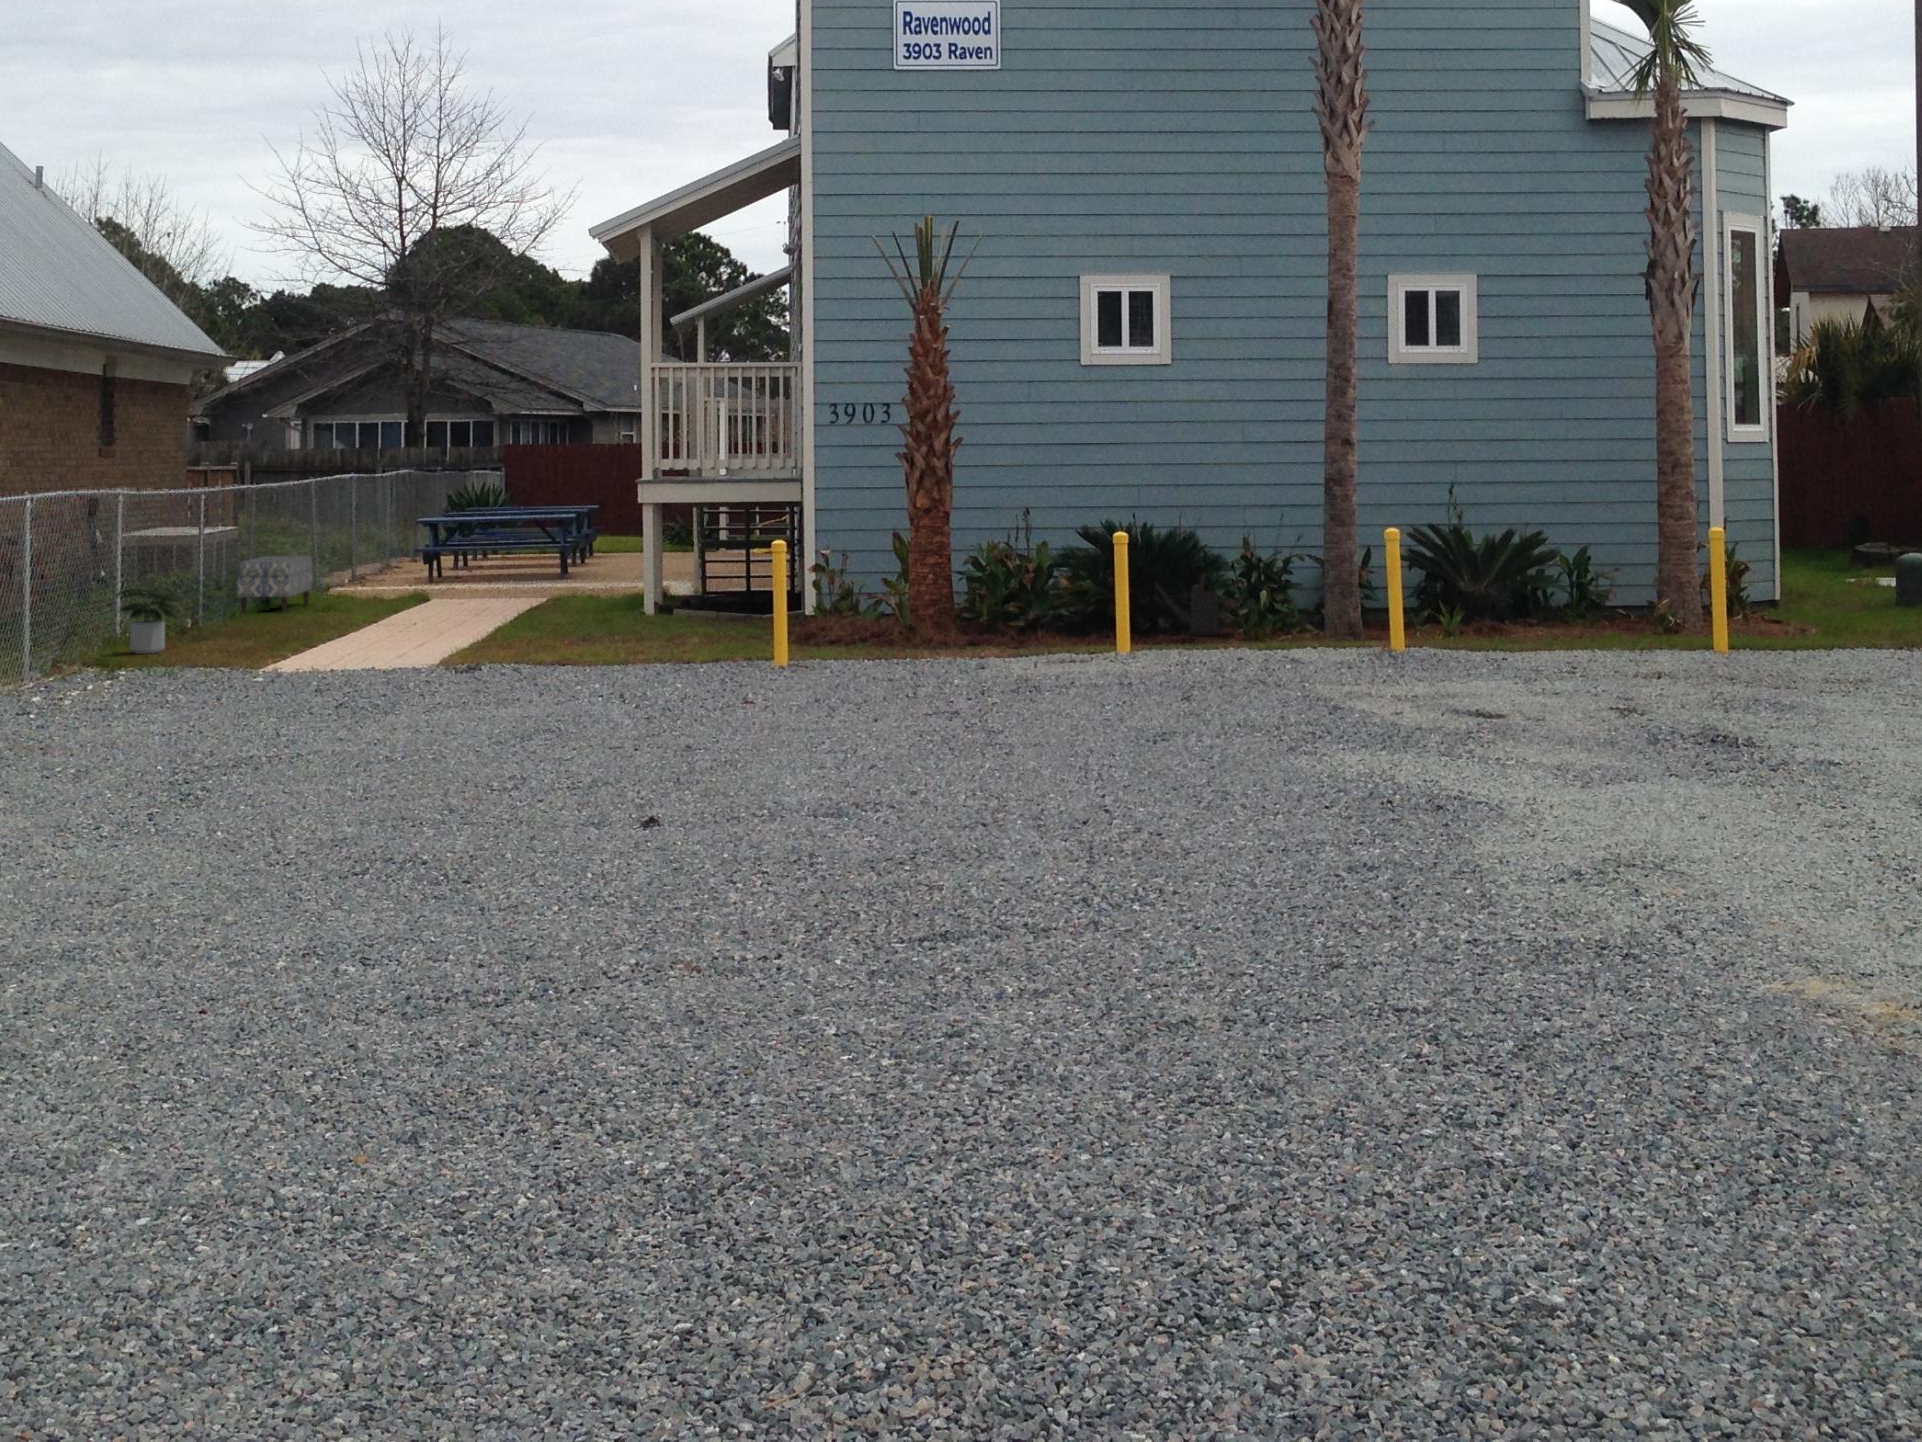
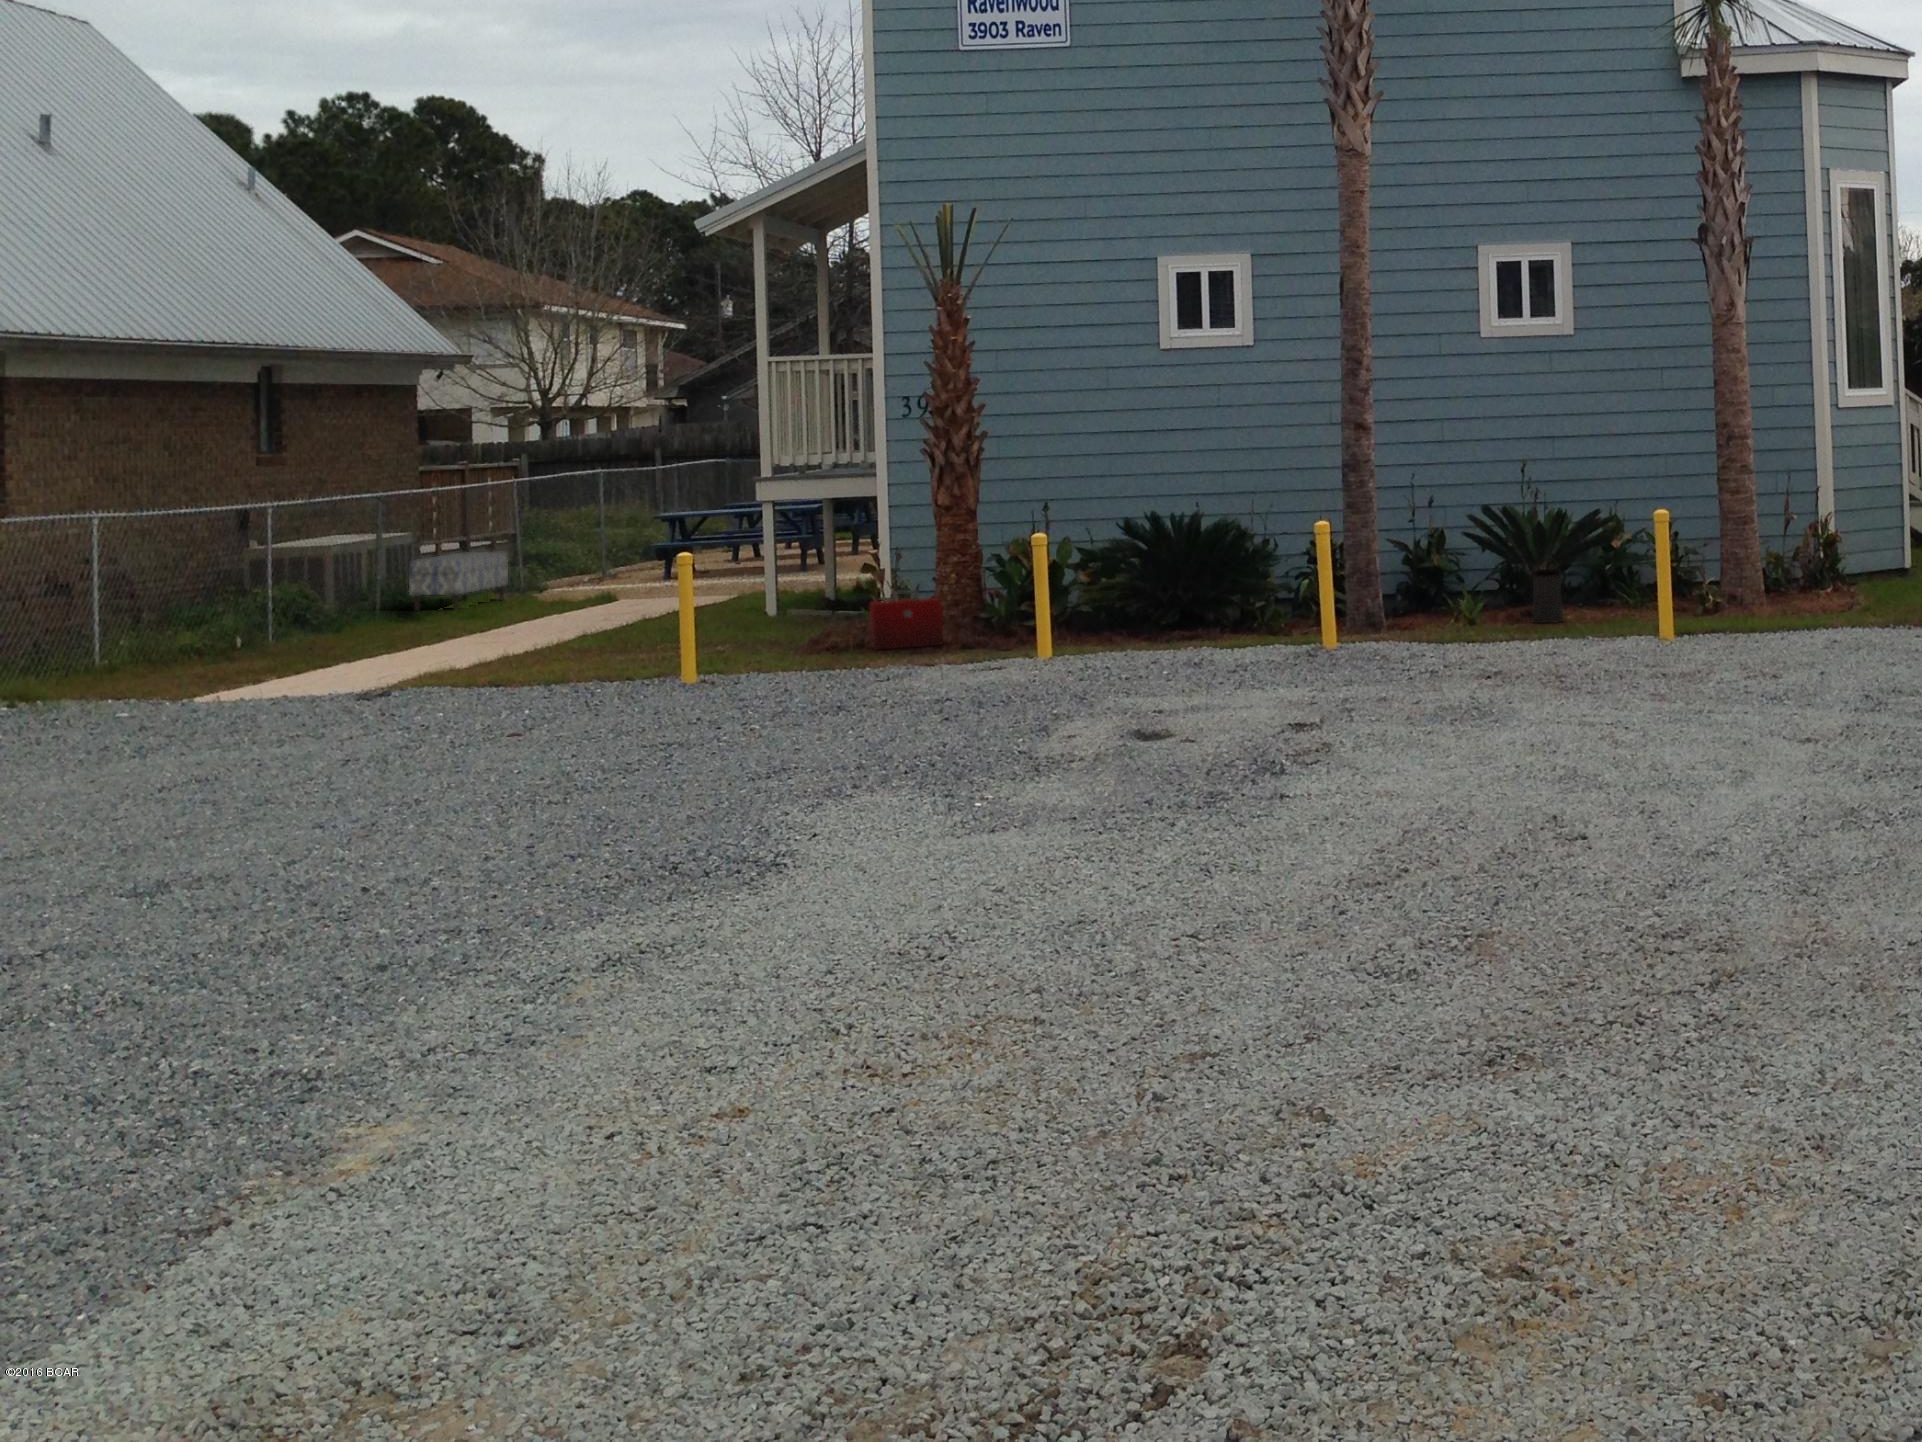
watering can: present [1155,573,1220,636] -> present [1532,564,1564,623]
potted plant: present [116,589,177,654] -> none [140,598,223,663]
toolbox: none [854,592,931,649] -> present [869,590,943,650]

